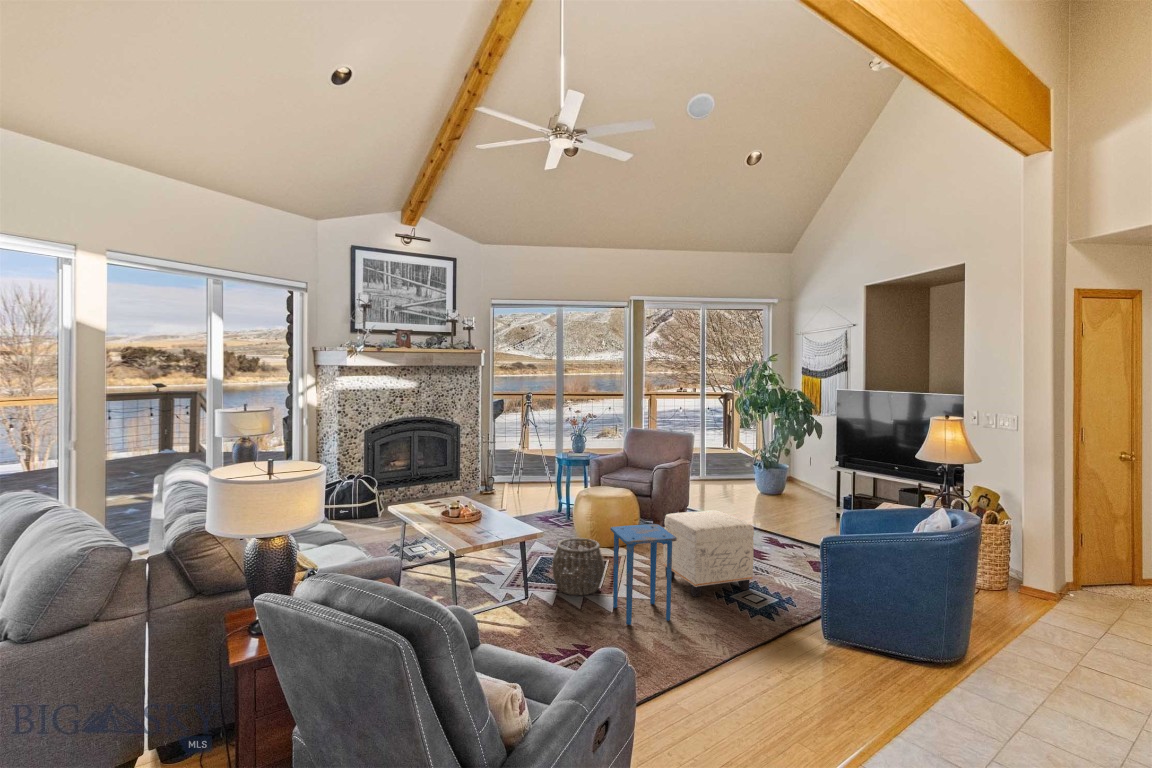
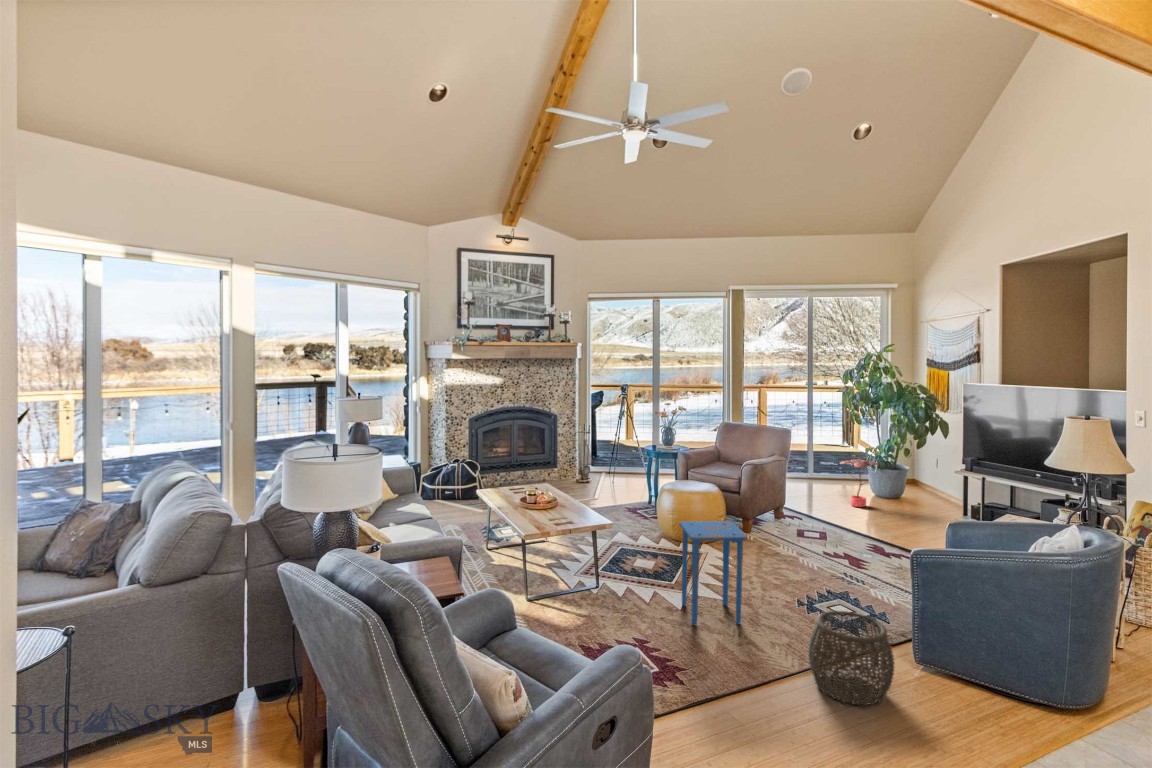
potted plant: none [733,460,767,505] -> present [840,459,878,507]
ottoman: present [664,510,754,597] -> none [744,510,843,601]
woven basket: present [552,538,604,595] -> present [808,611,894,706]

